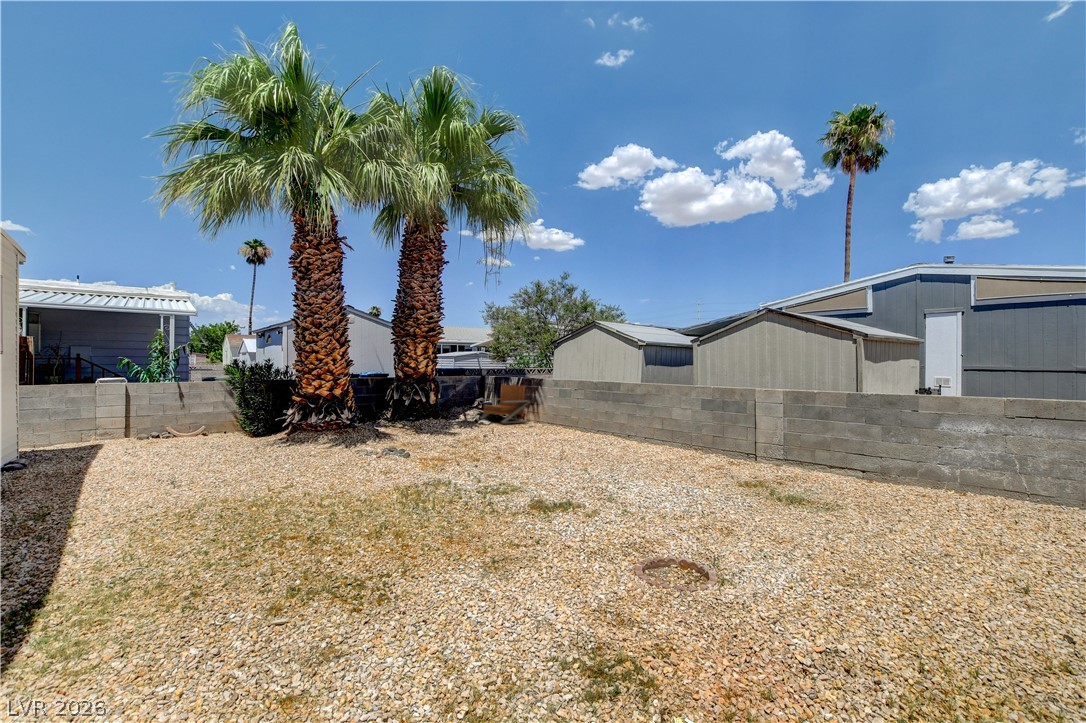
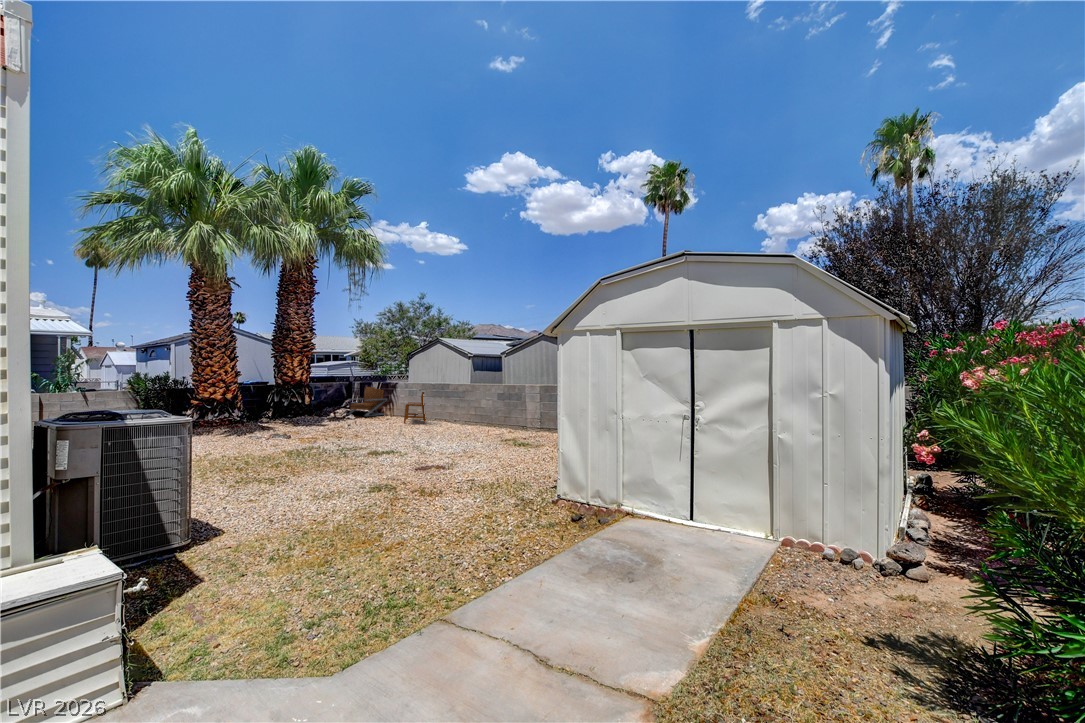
bench: none [554,390,583,438] -> present [404,392,426,423]

